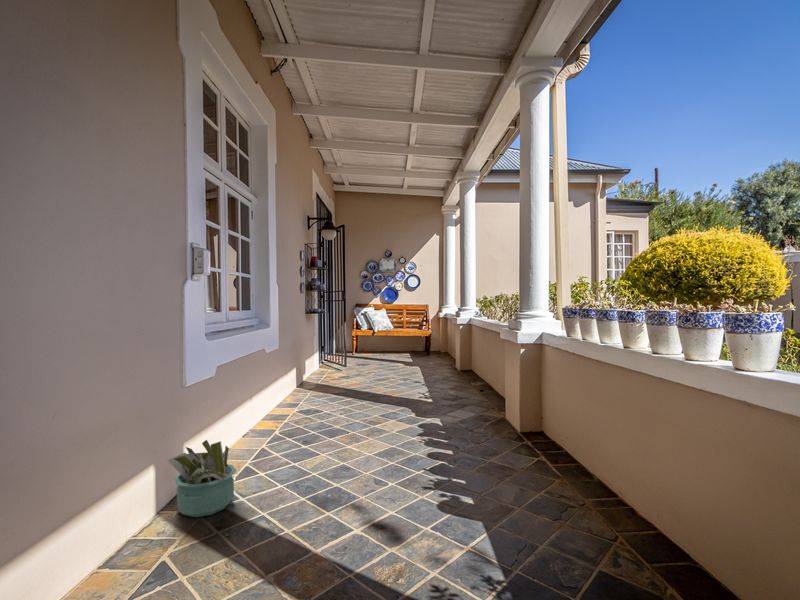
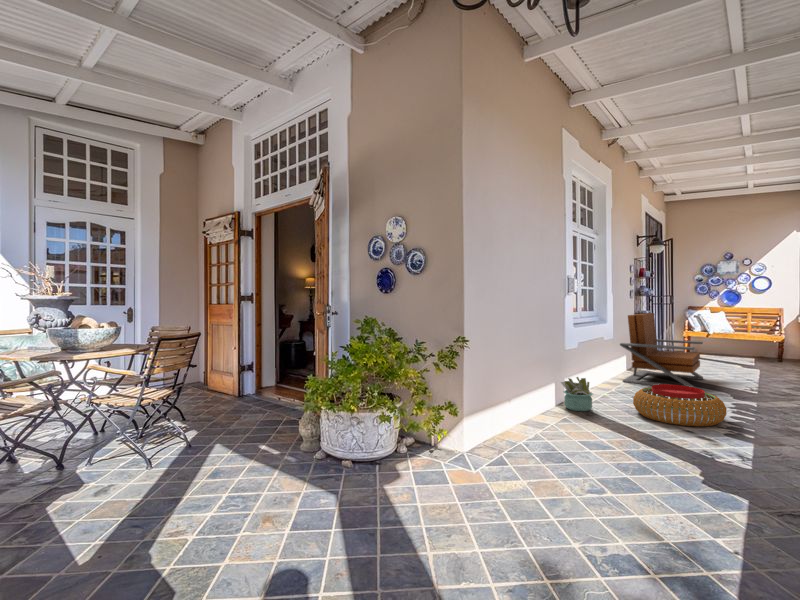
lounge chair: none [287,311,379,411] -> present [620,313,703,387]
pouf: none [306,422,434,504] -> present [633,384,727,426]

